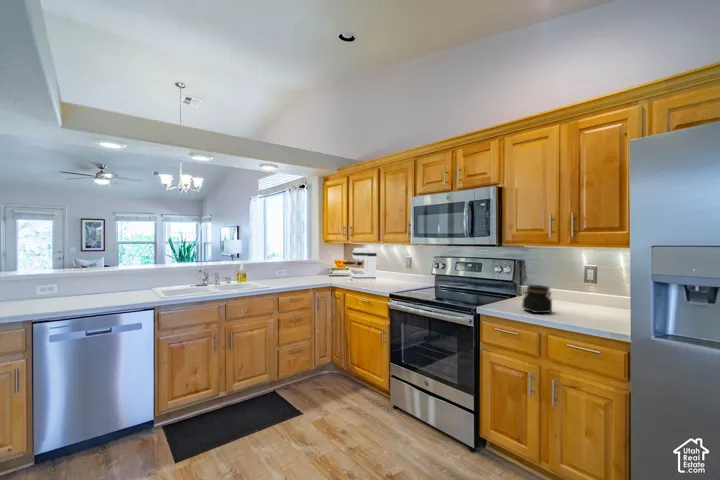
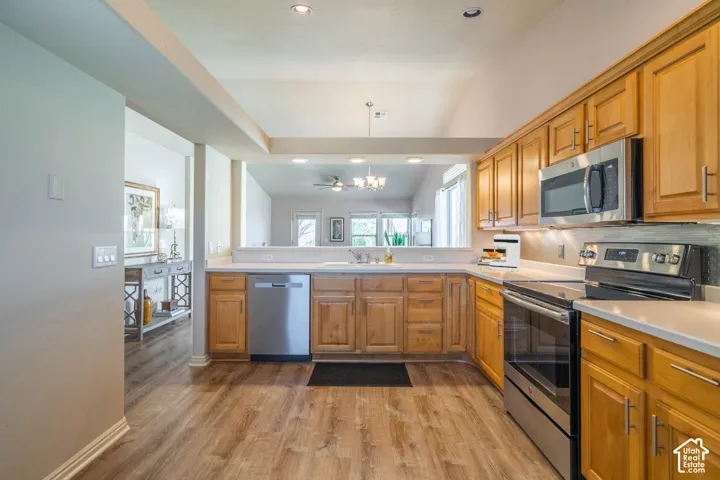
jar: present [522,285,552,313] -> none [635,276,692,319]

